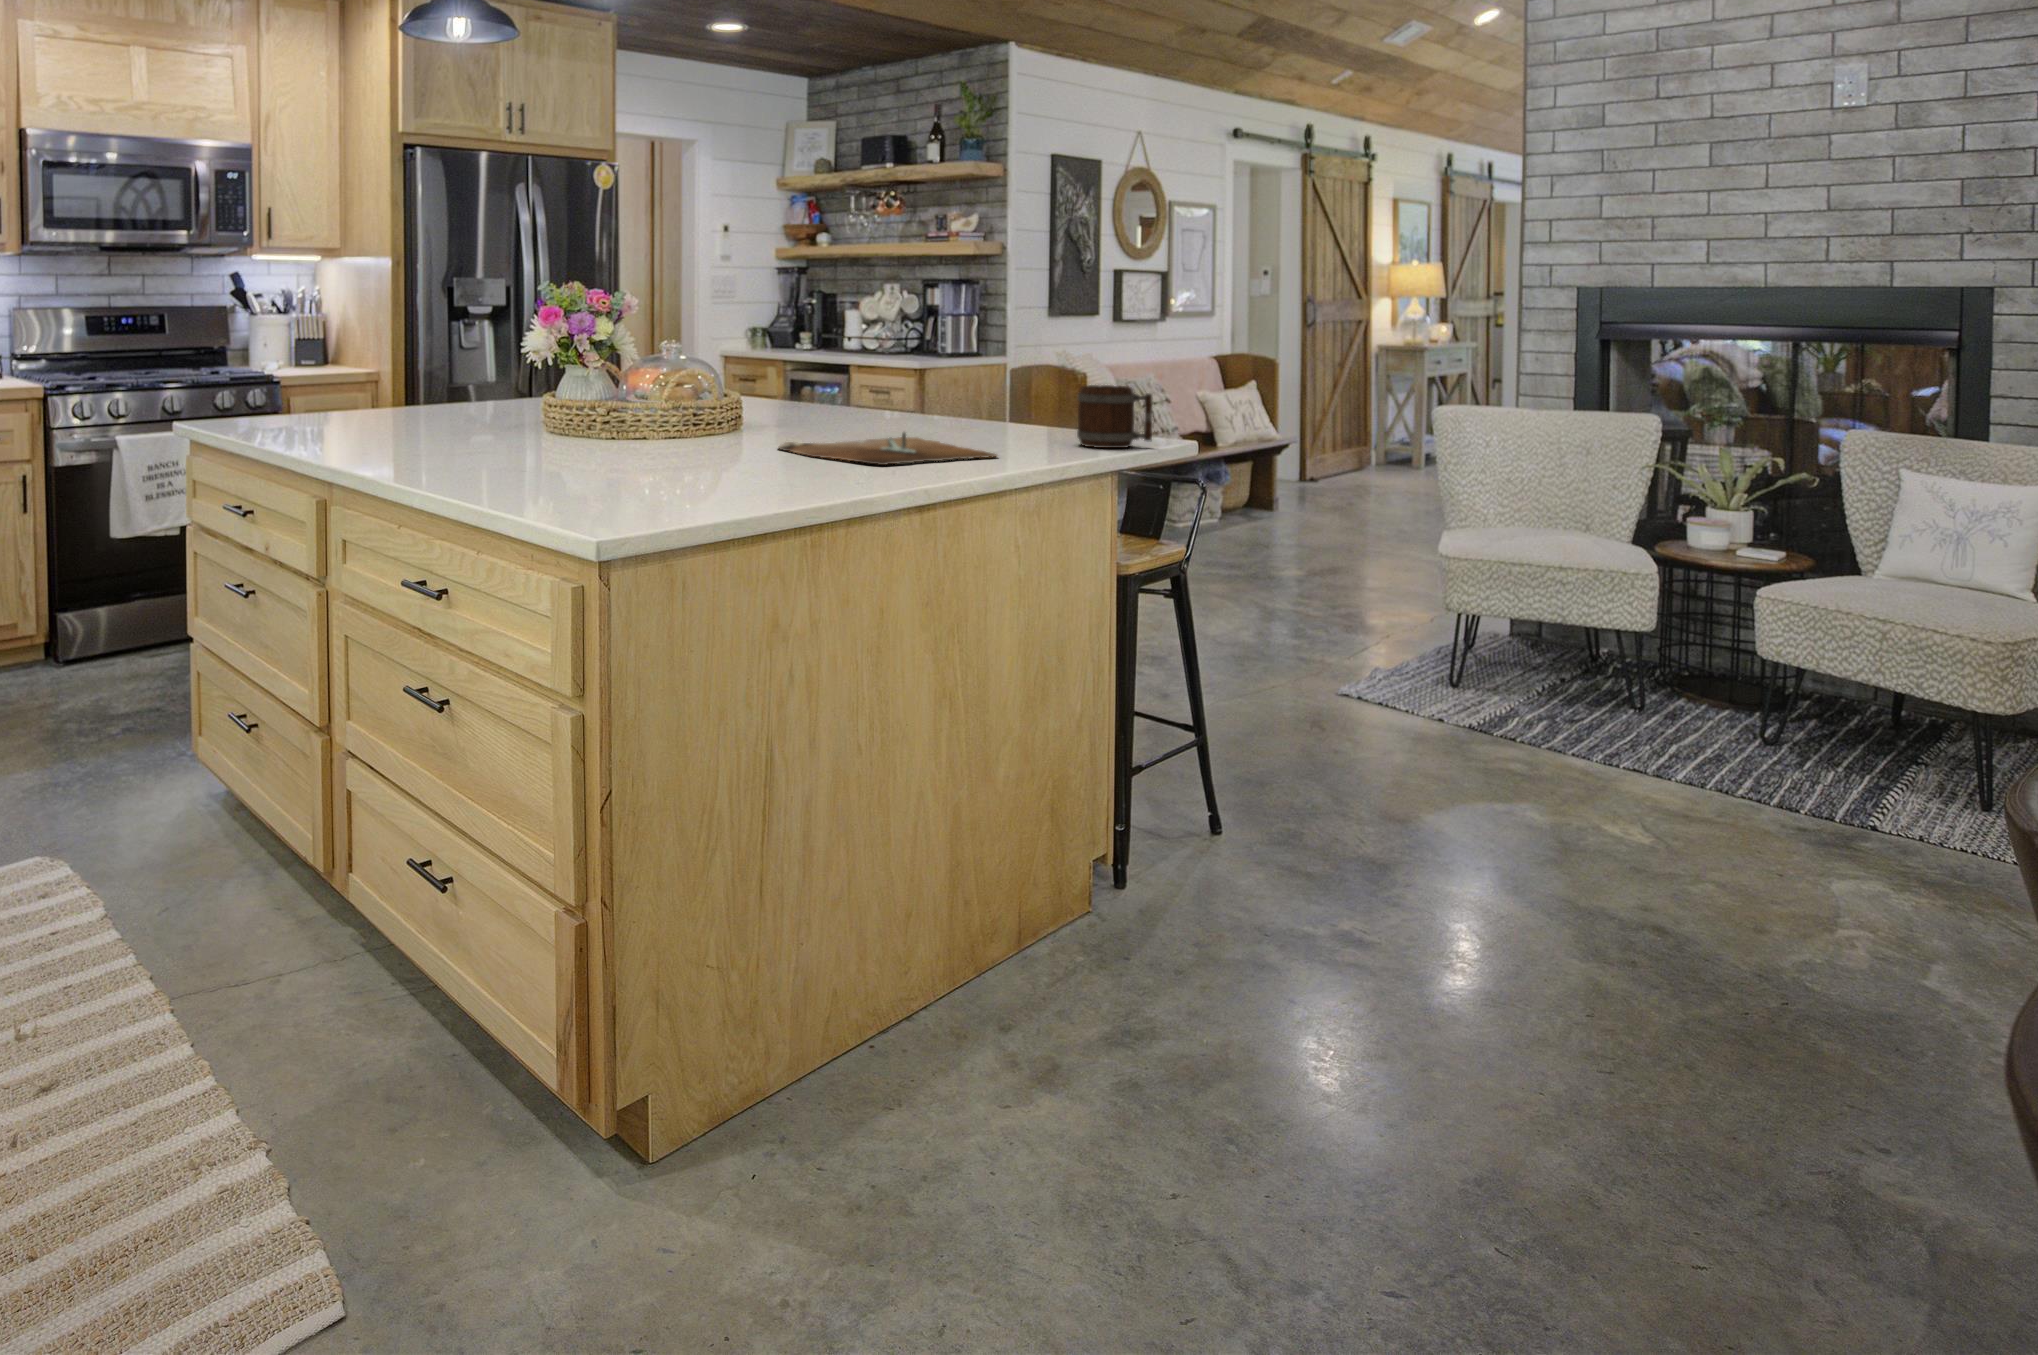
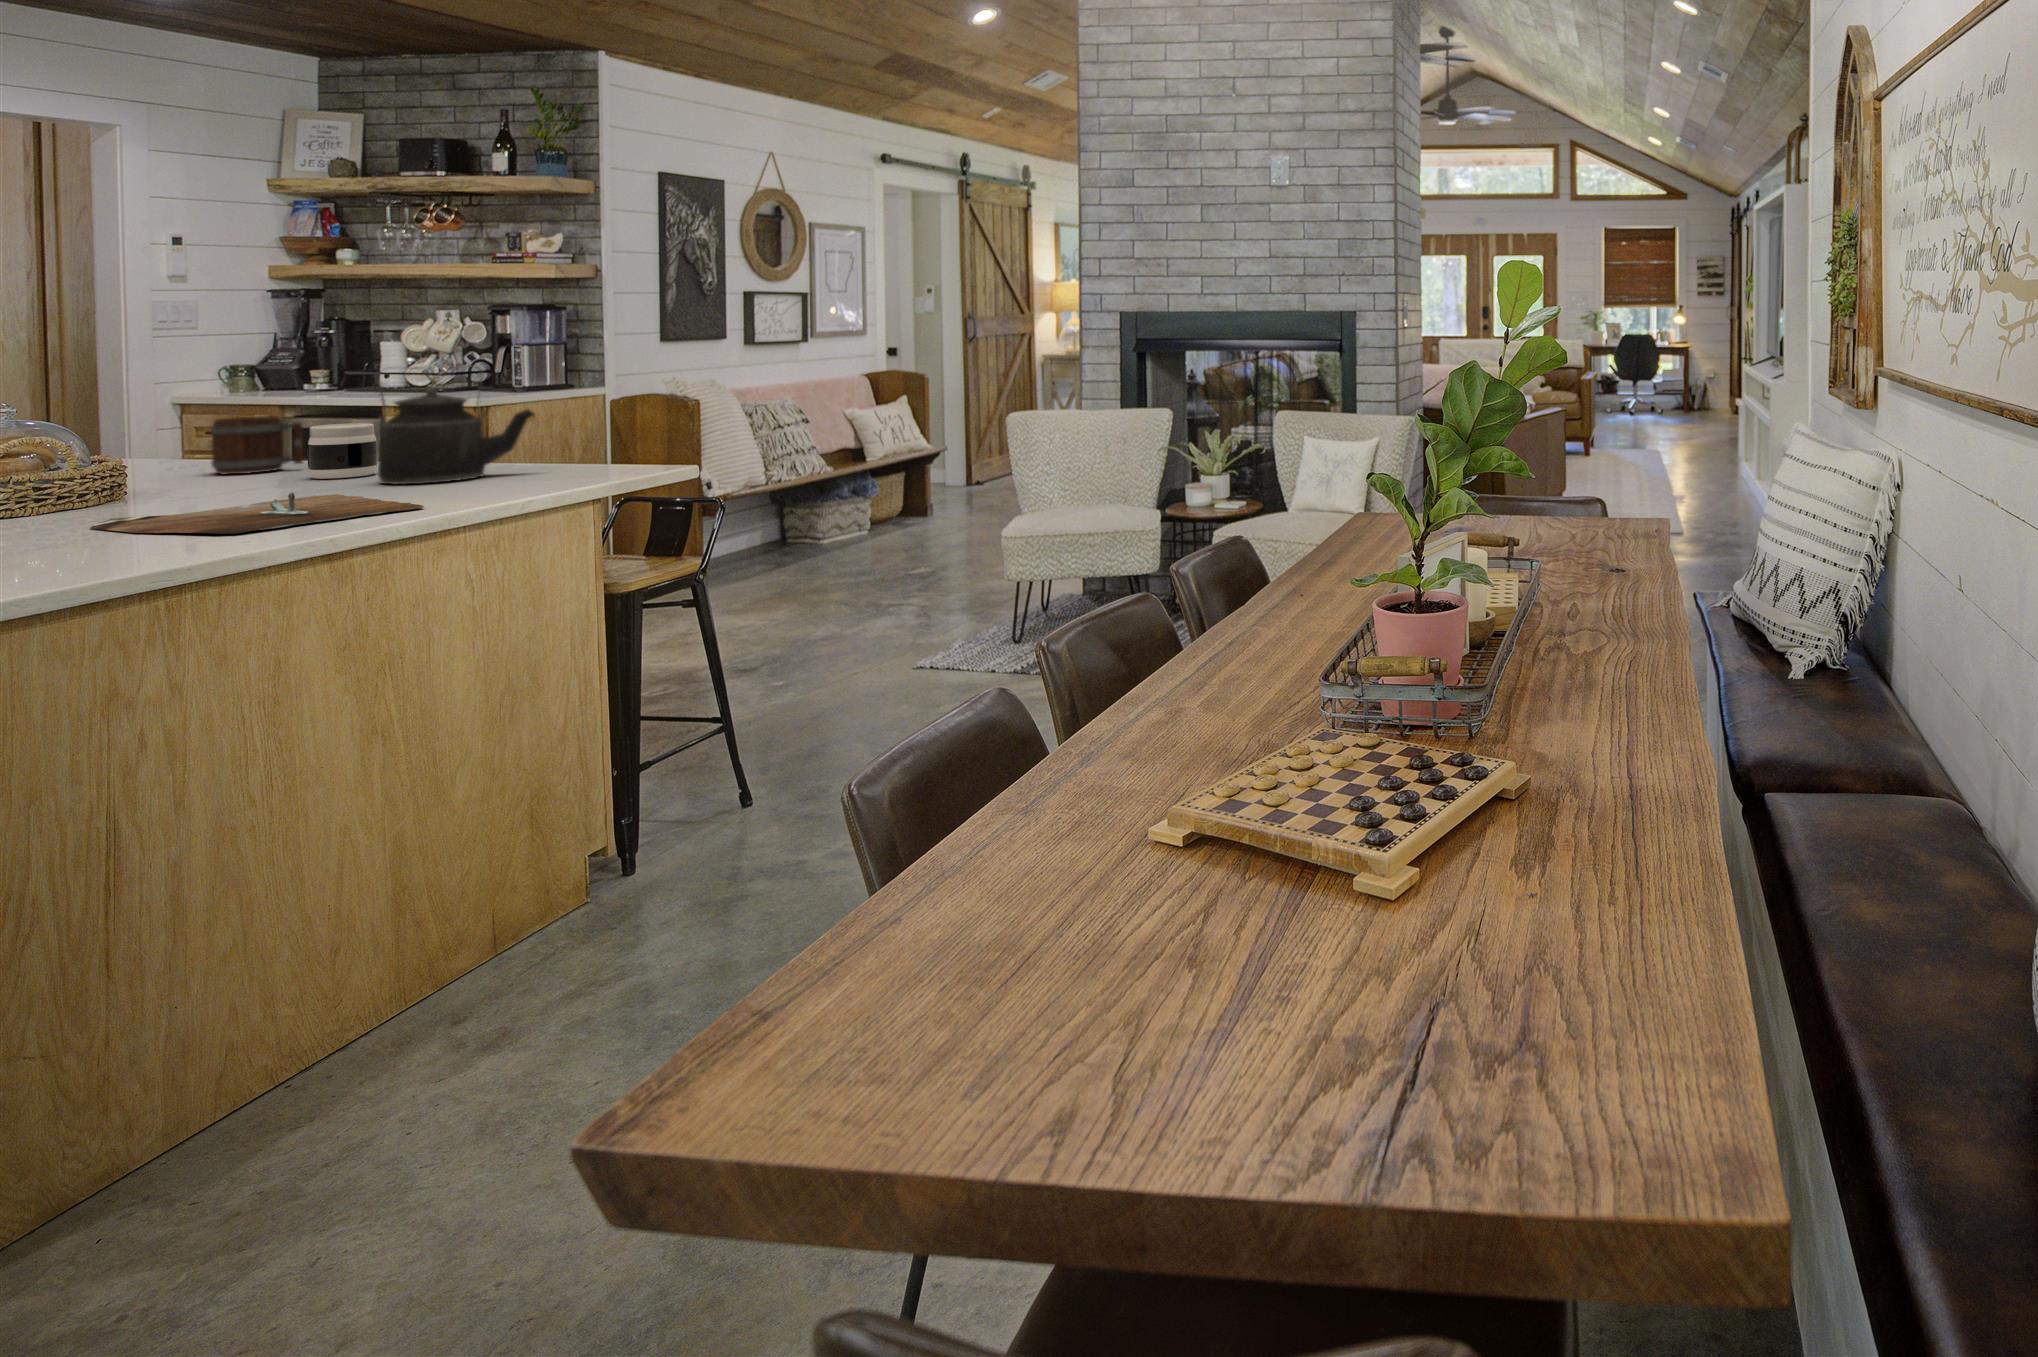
kettle: none [934,322,1052,434] -> present [377,367,534,484]
jar: none [878,374,924,423] -> present [307,423,378,479]
mug: present [1077,385,1152,448] -> present [211,416,303,474]

